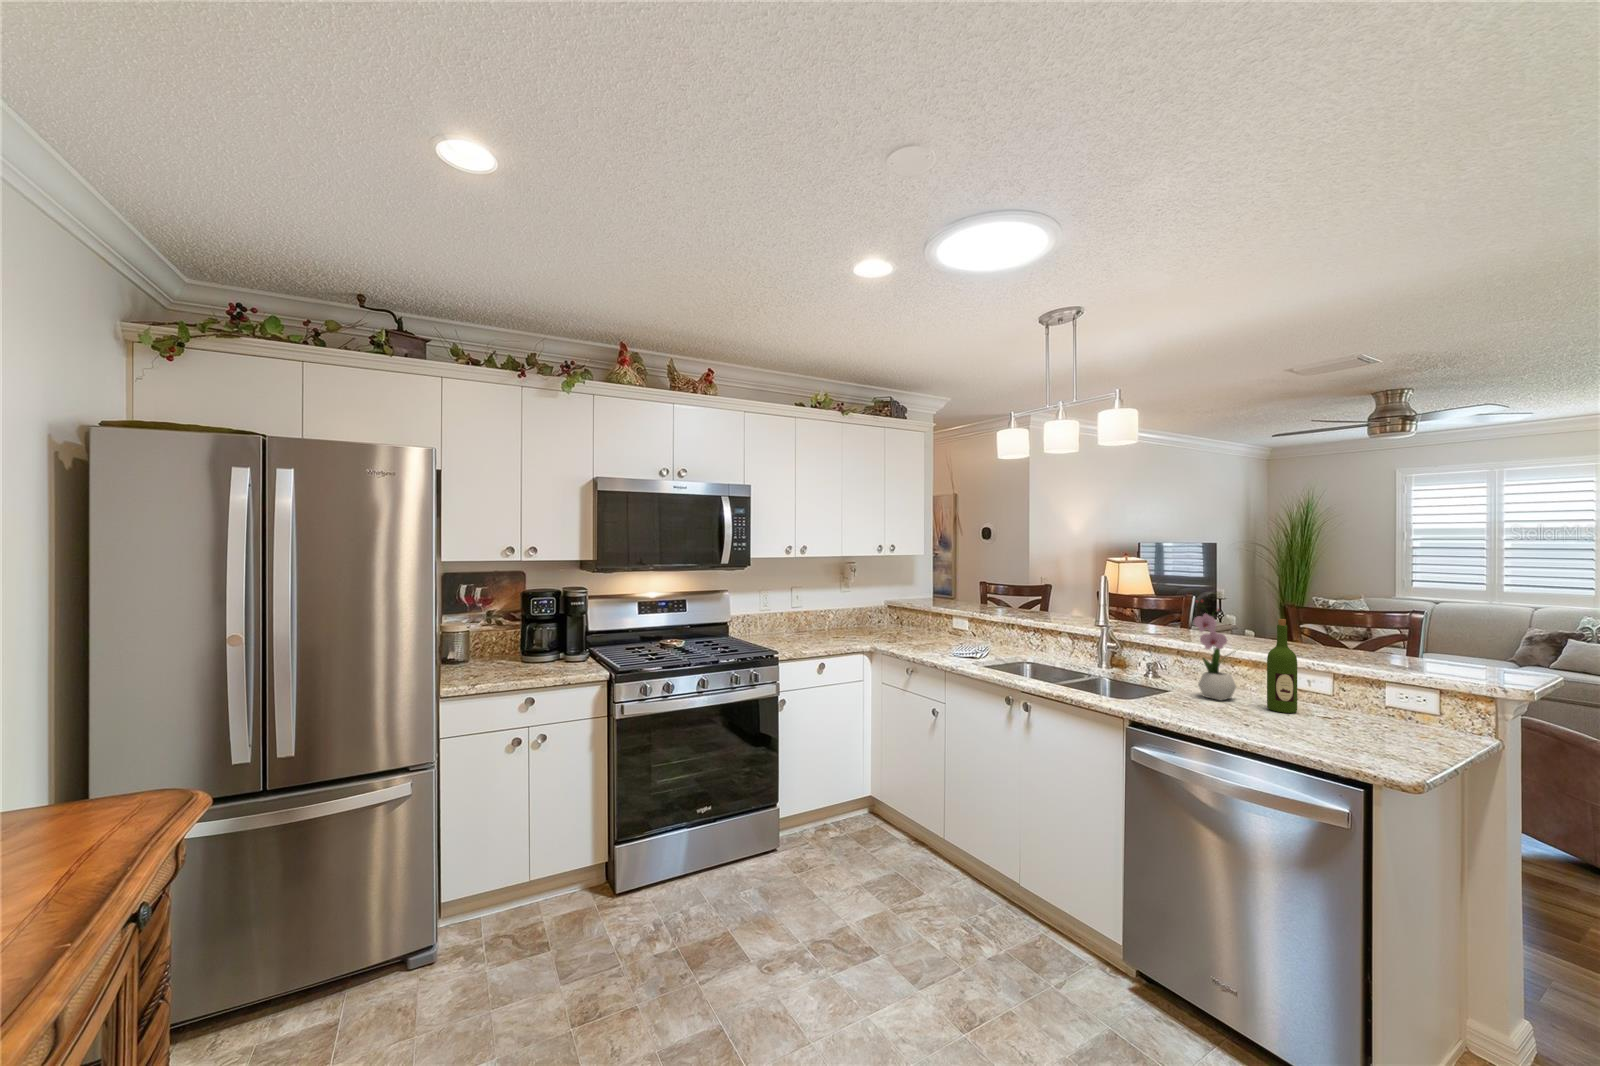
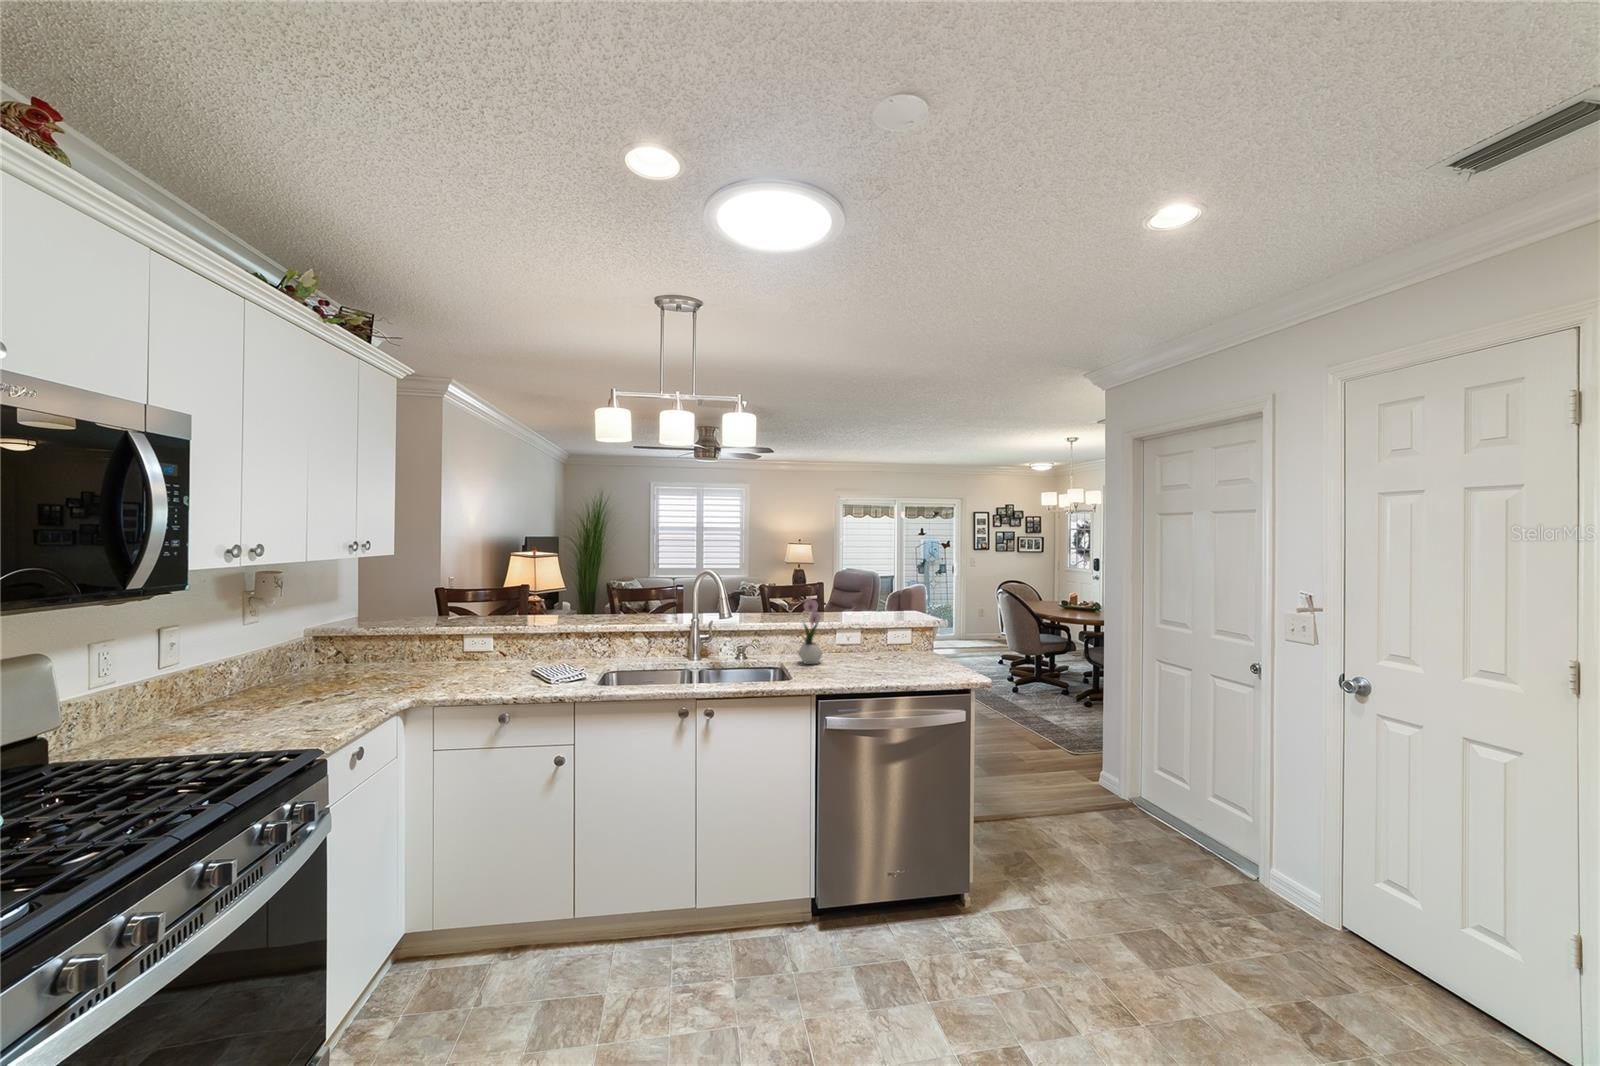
wine bottle: present [1267,619,1297,713] -> none [844,596,861,662]

